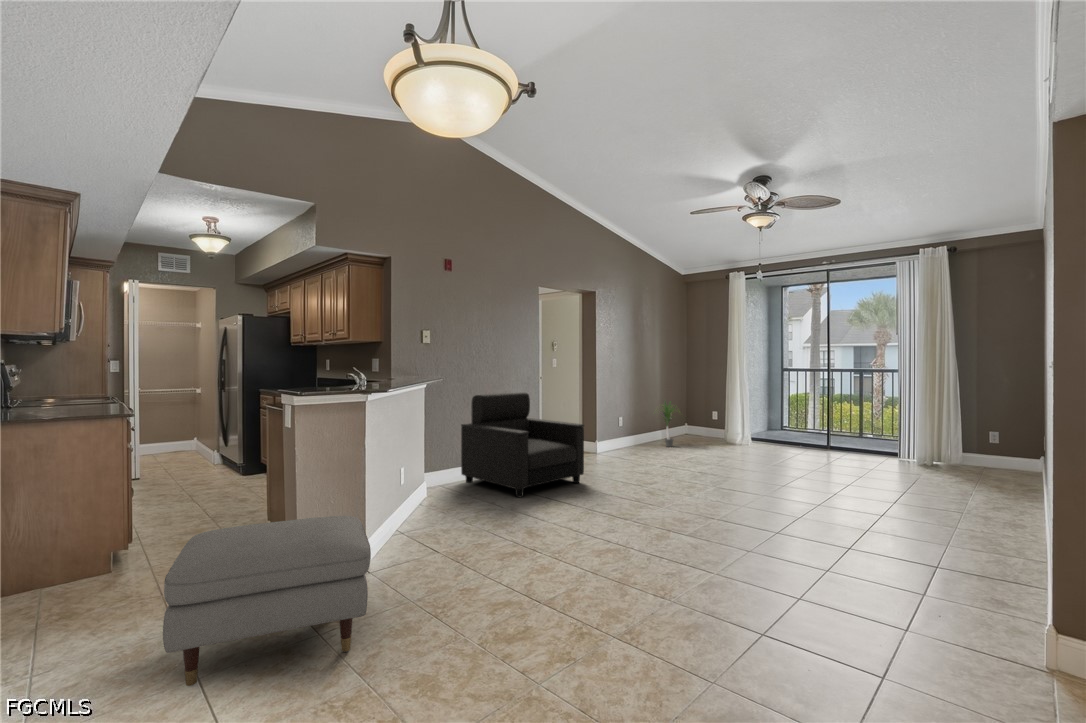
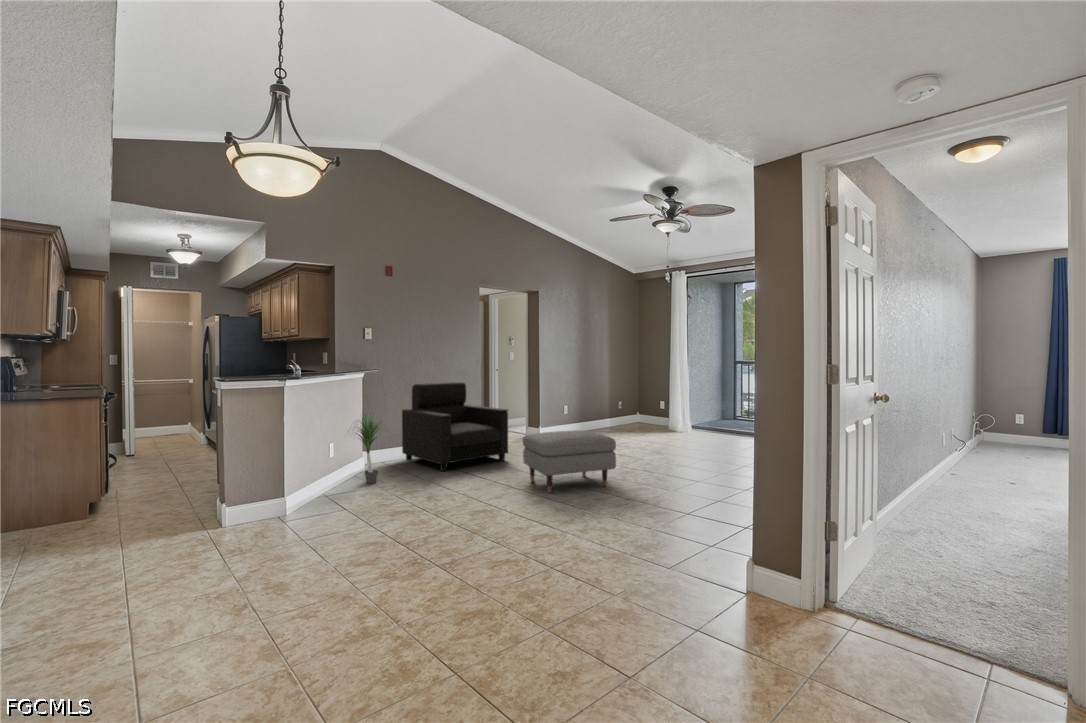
potted plant: present [662,403,675,447] -> present [358,416,381,484]
ottoman: present [163,516,371,686] -> present [522,430,616,493]

